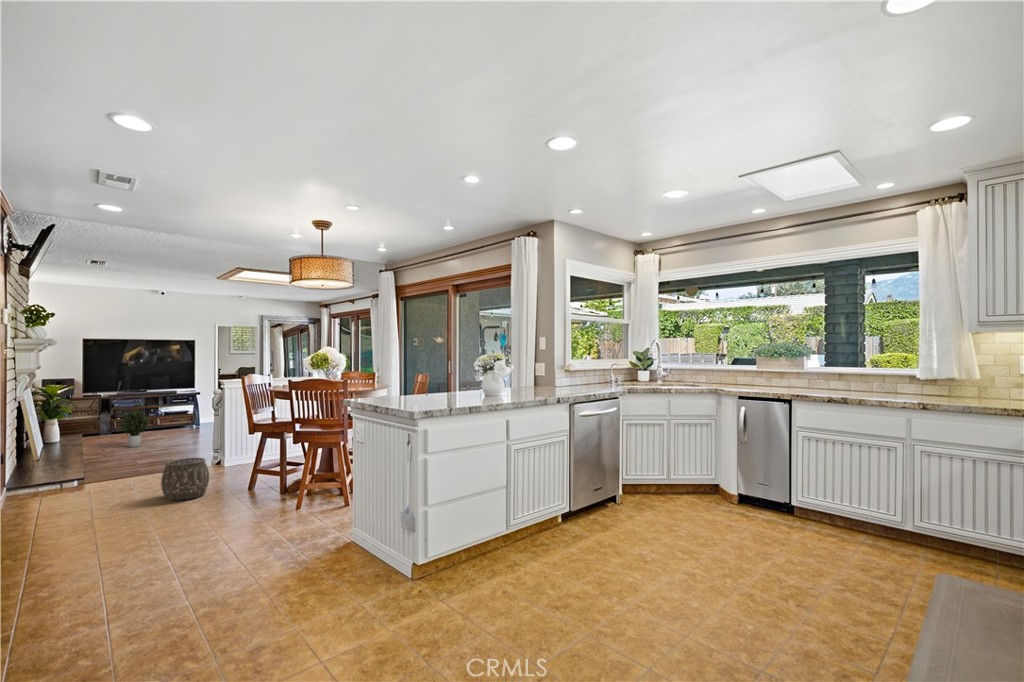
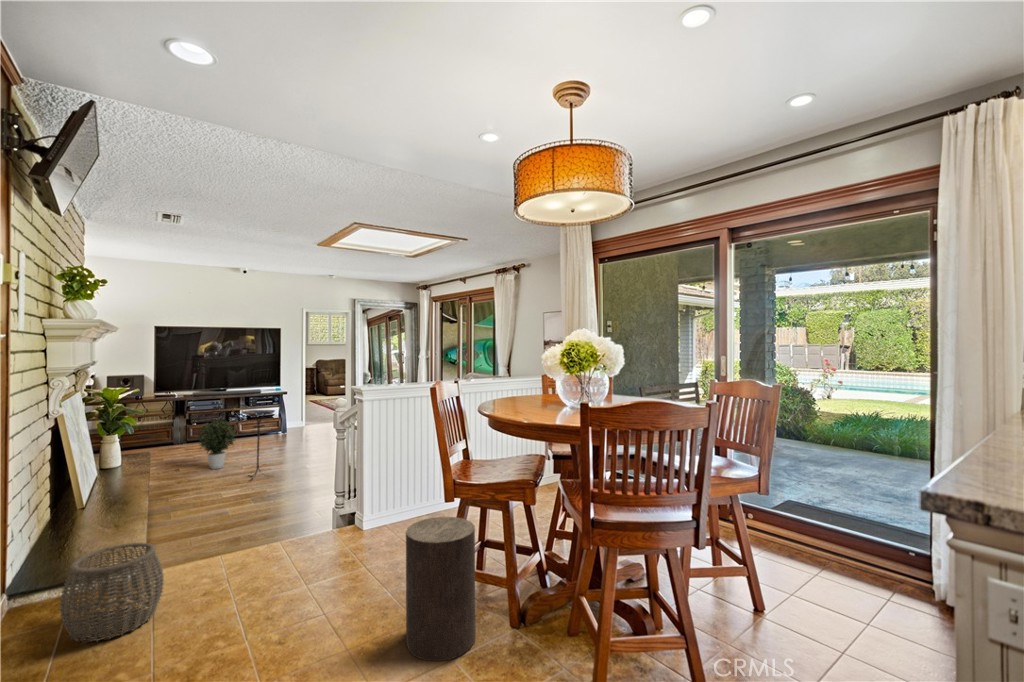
side table: none [152,402,179,452] -> present [242,410,275,478]
stool: none [218,441,256,504] -> present [406,517,476,661]
woven basket: present [161,458,209,501] -> present [60,543,164,643]

